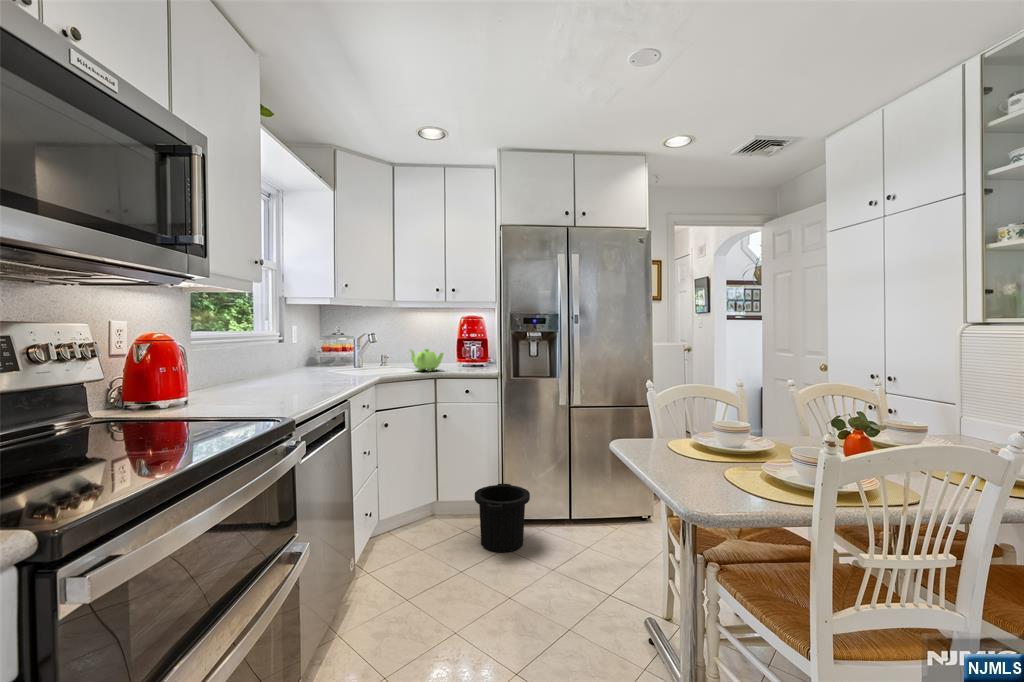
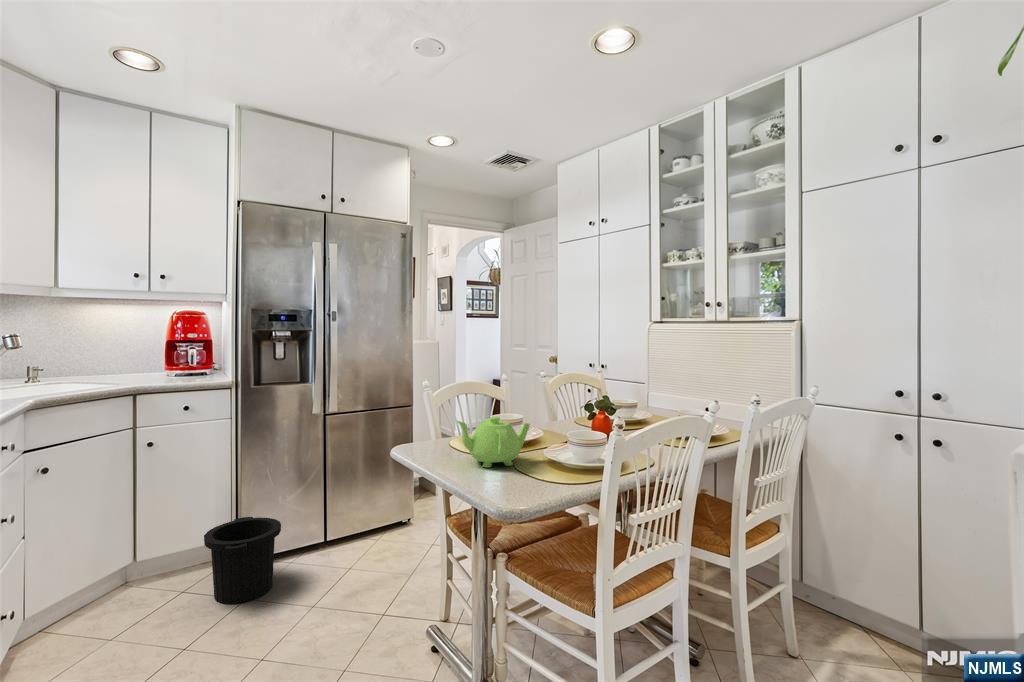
teapot: present [410,348,444,371] -> present [457,417,530,468]

